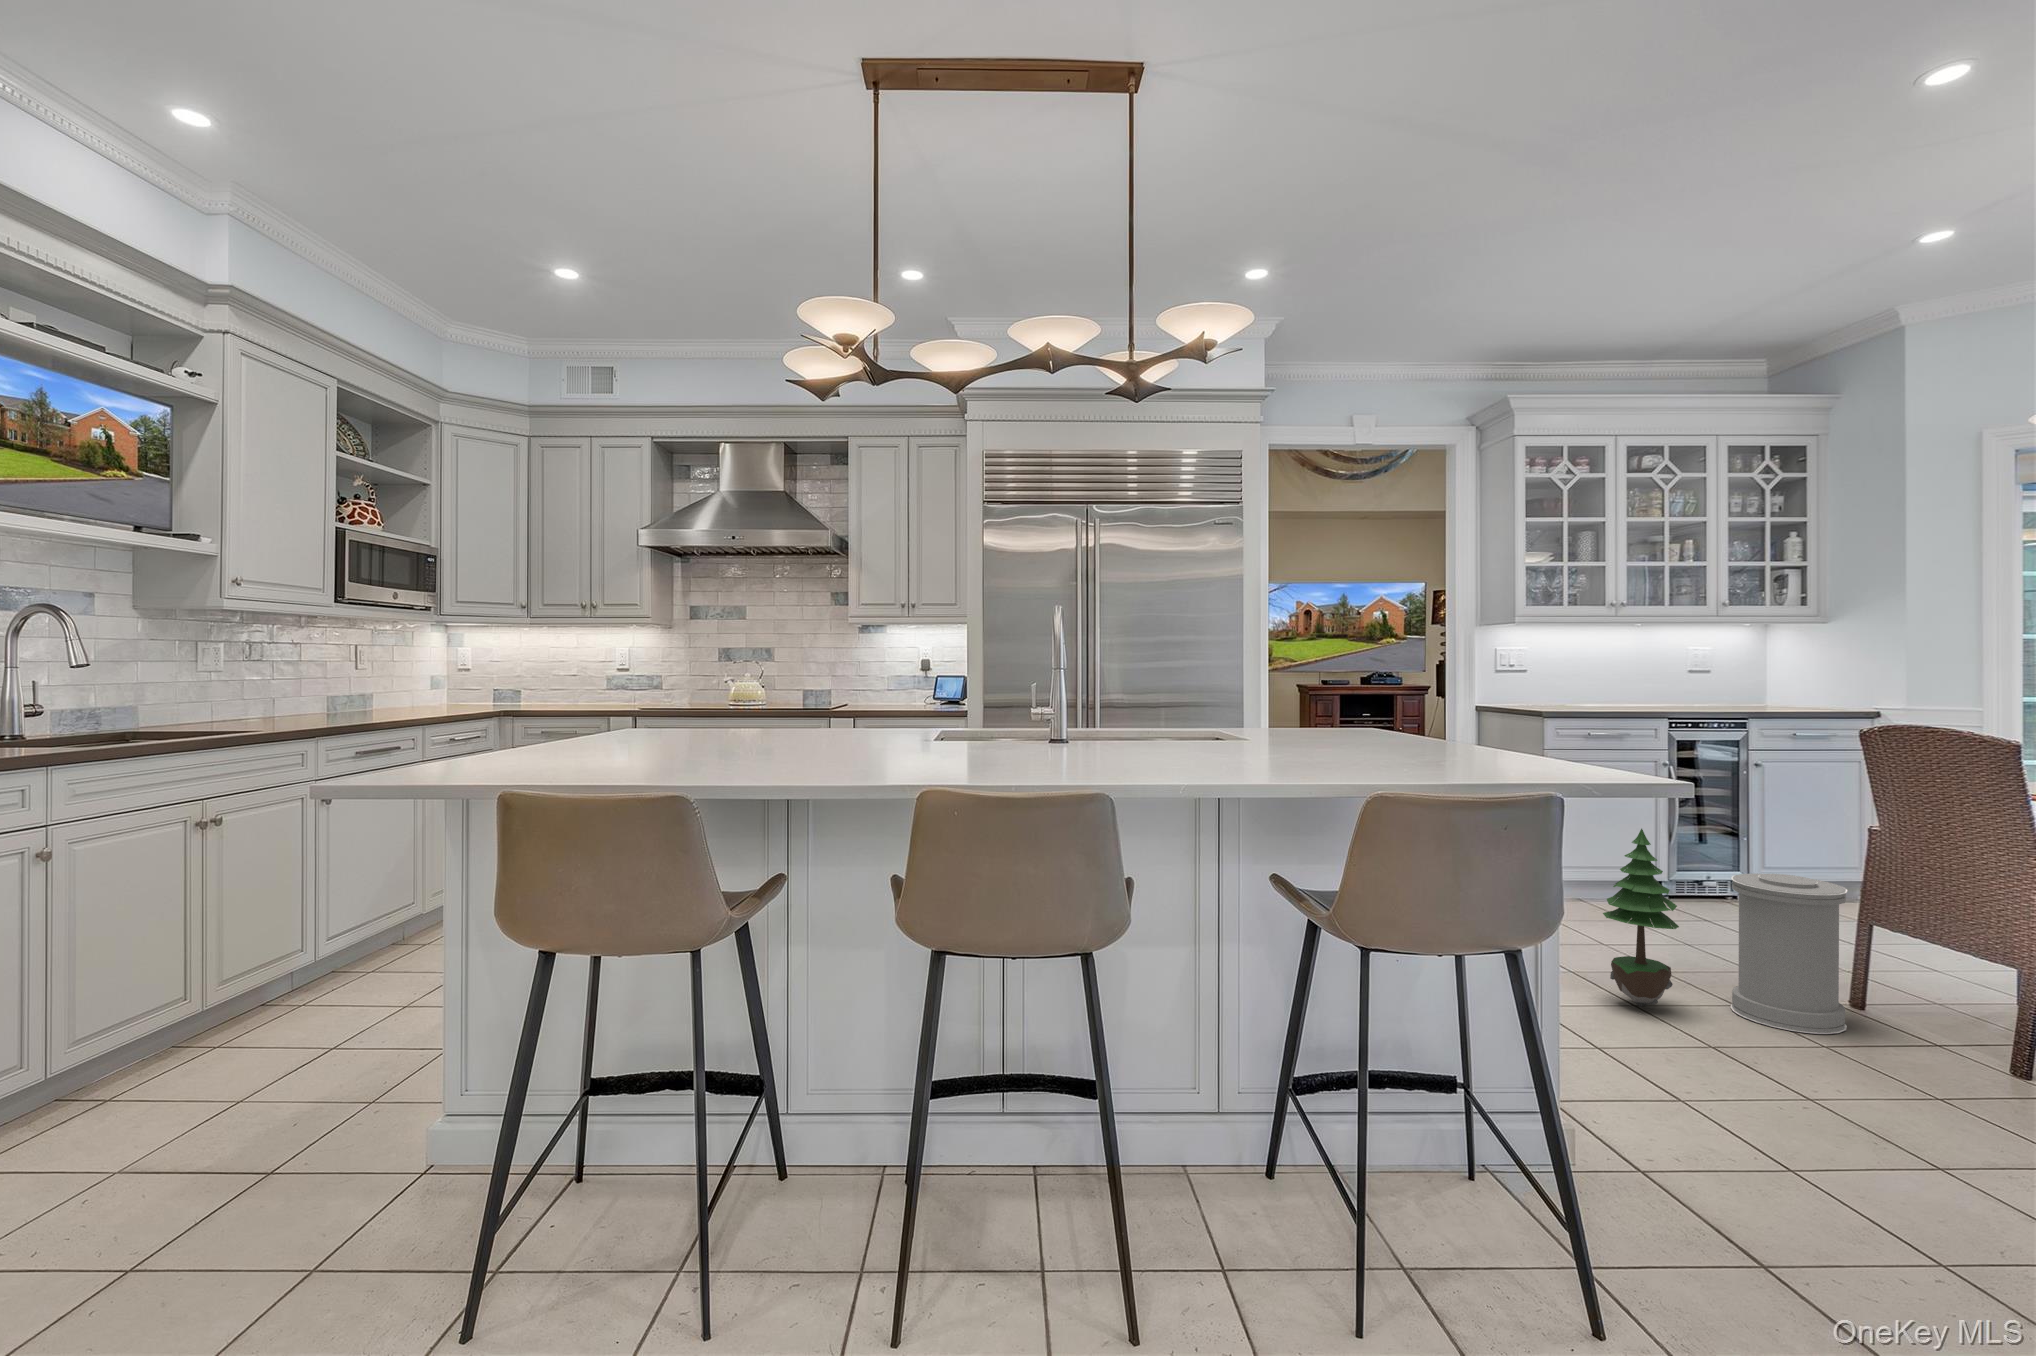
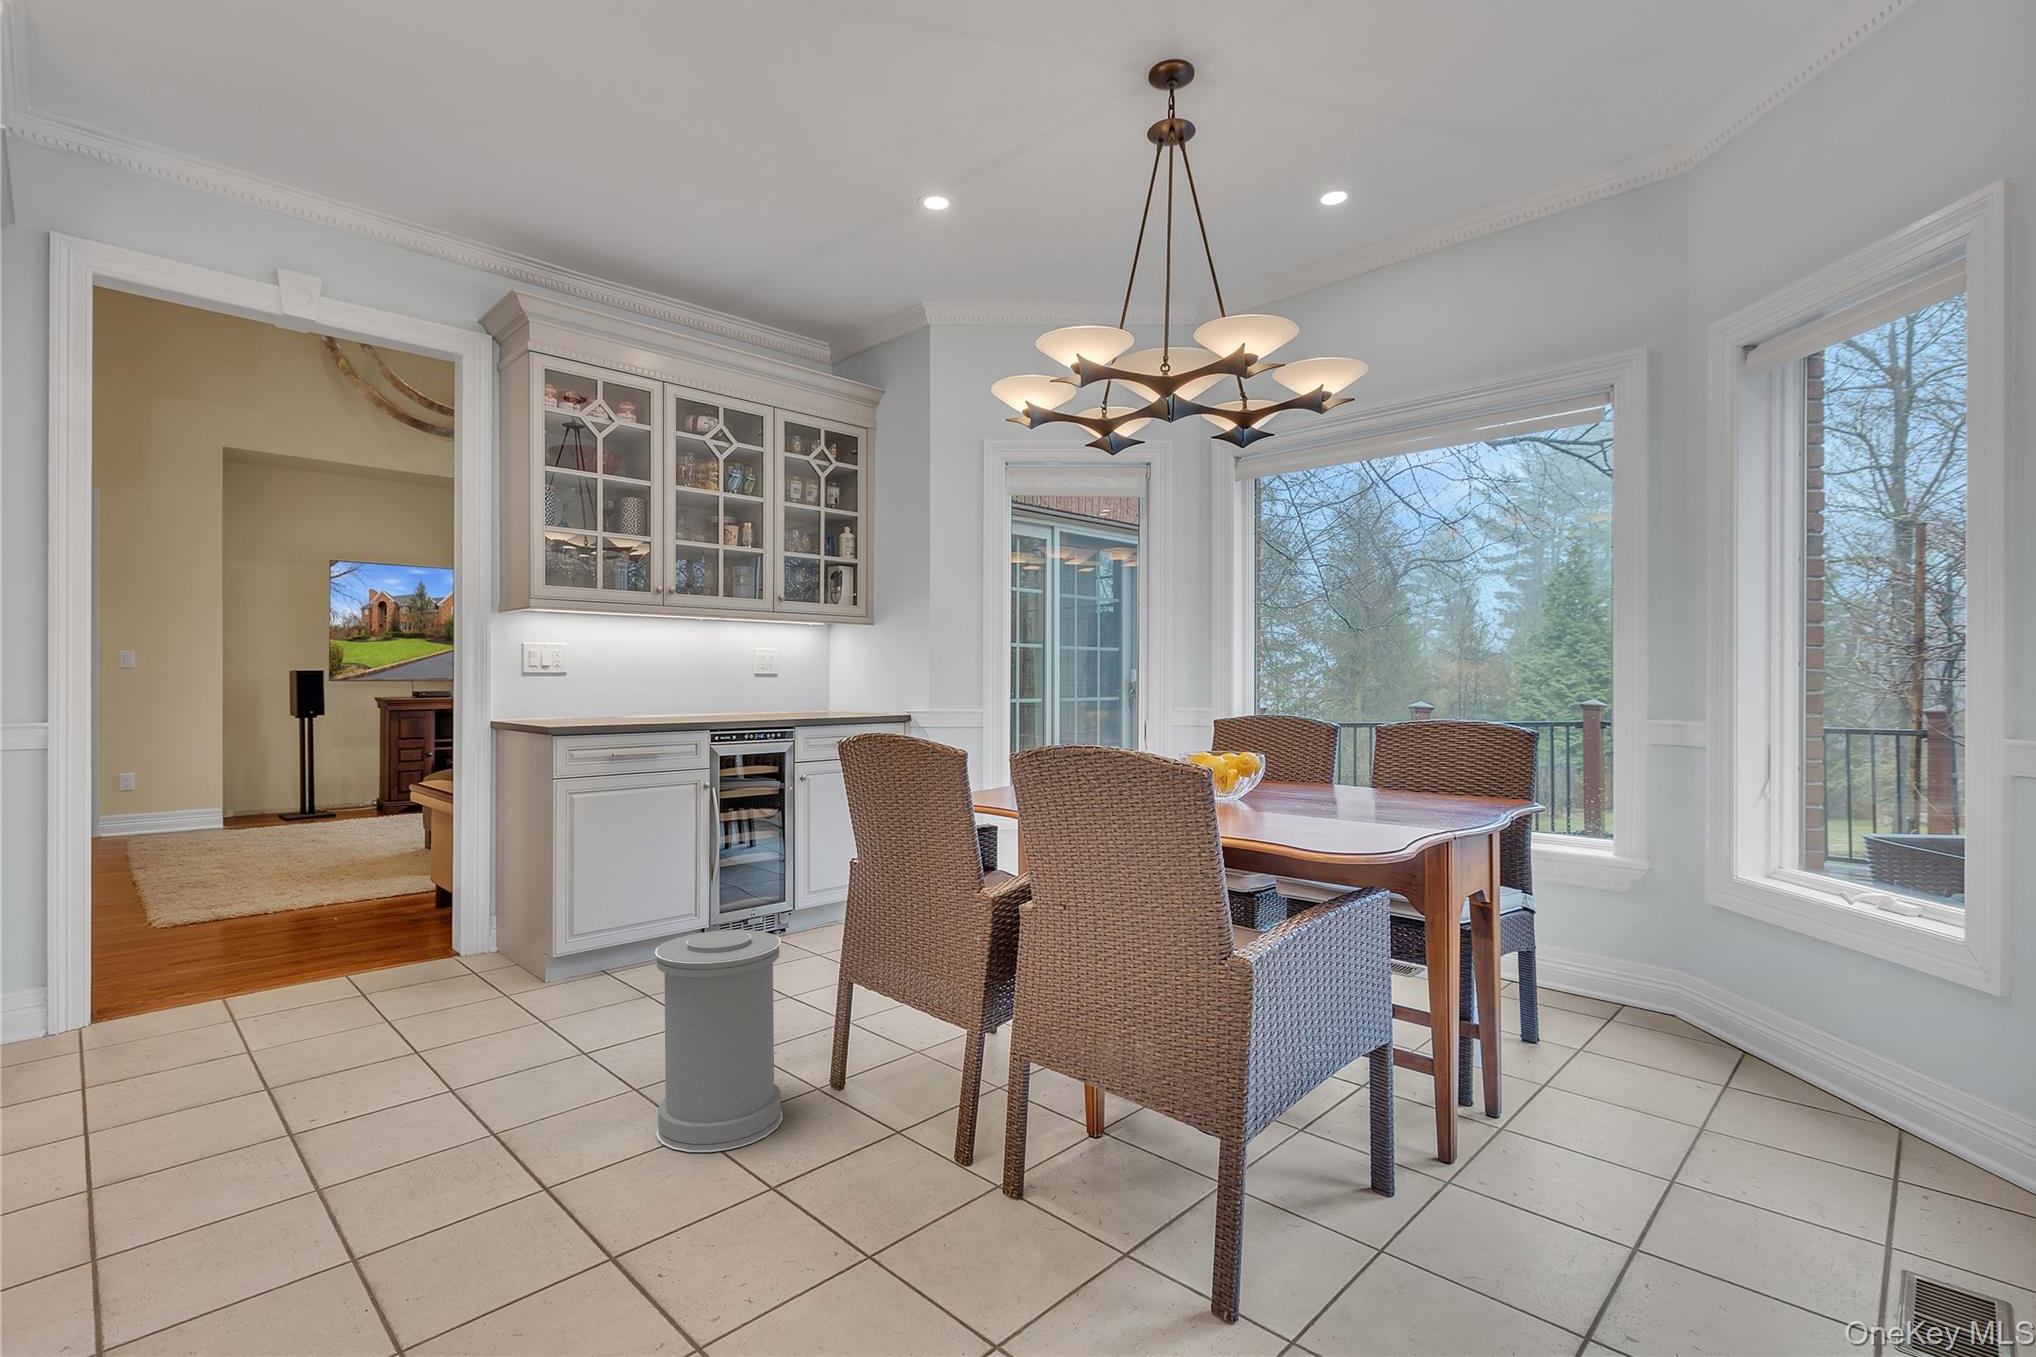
potted tree: present [1603,829,1679,1006] -> none [468,897,578,1168]

